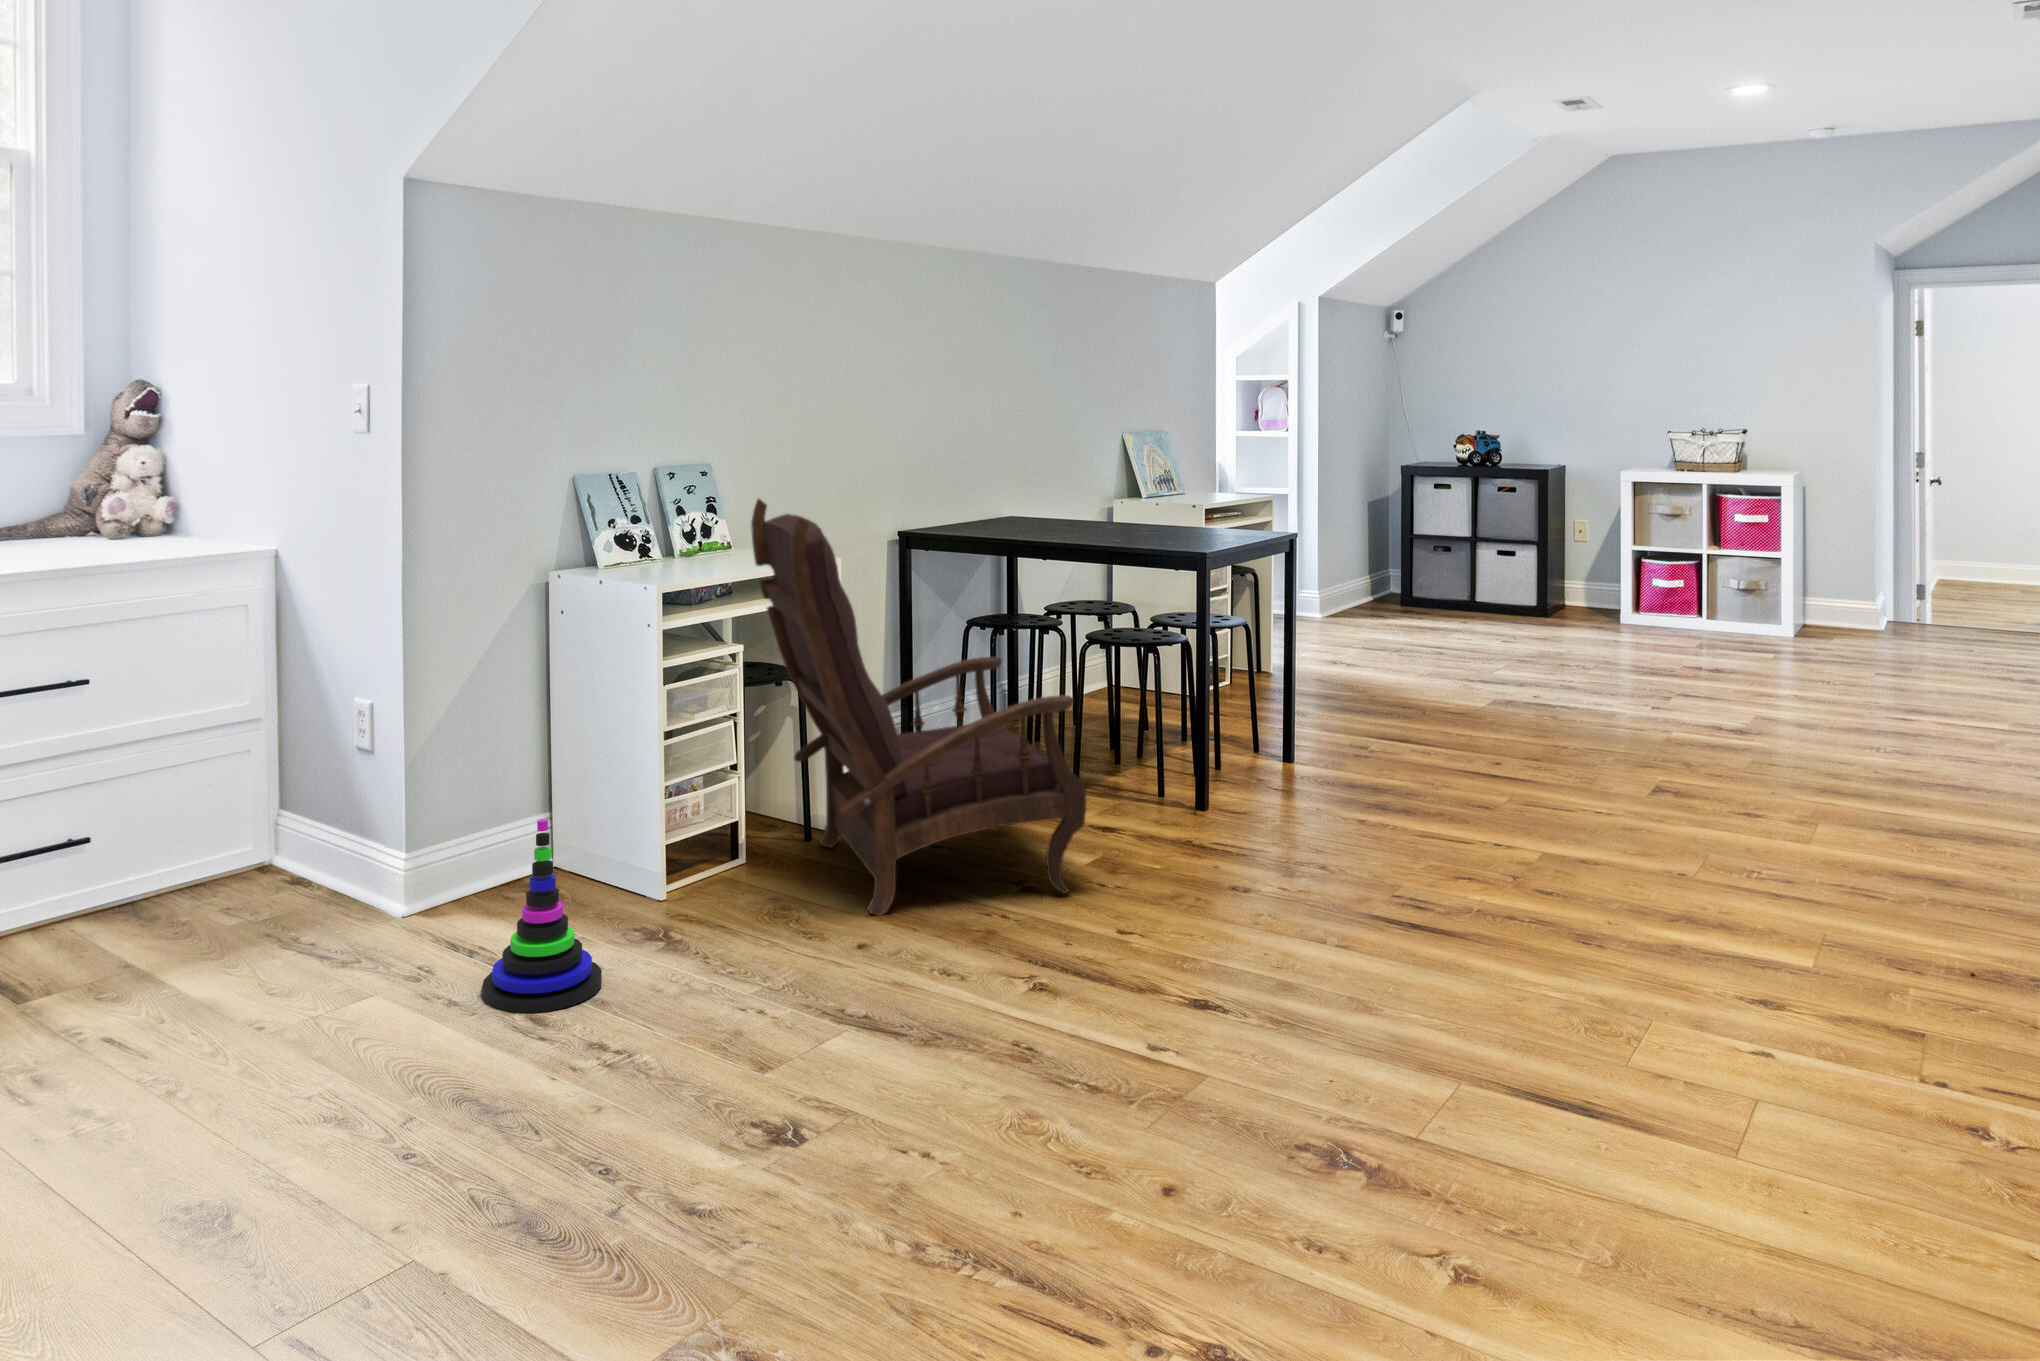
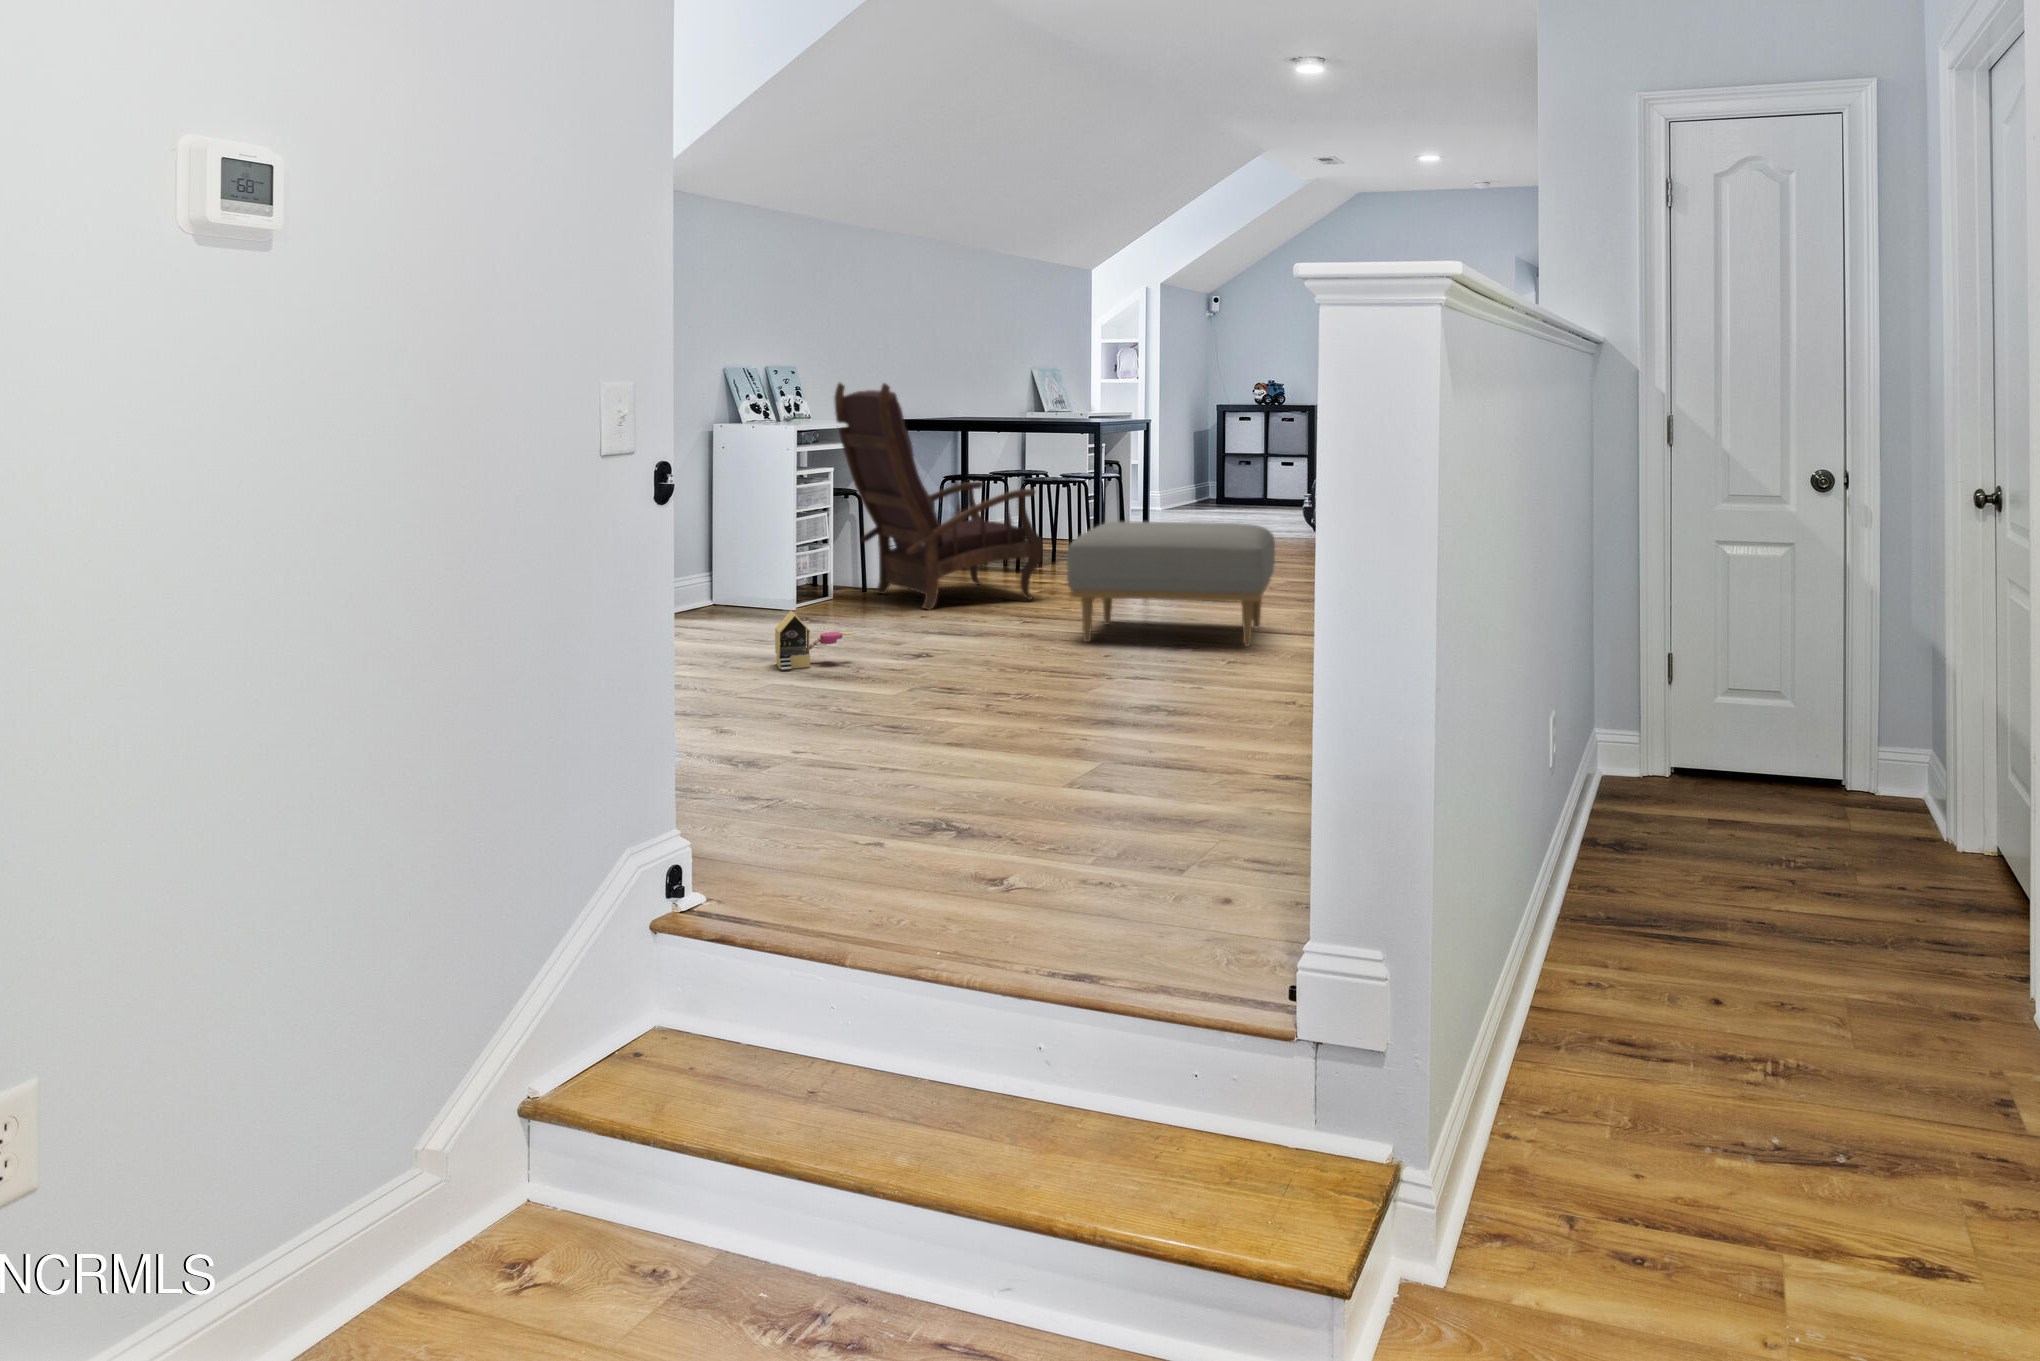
ottoman: none [1089,814,1545,1179] -> present [1067,521,1275,647]
stacking toy: present [482,819,602,1013] -> none [724,540,791,638]
toy house: none [453,1045,625,1199] -> present [775,611,854,669]

